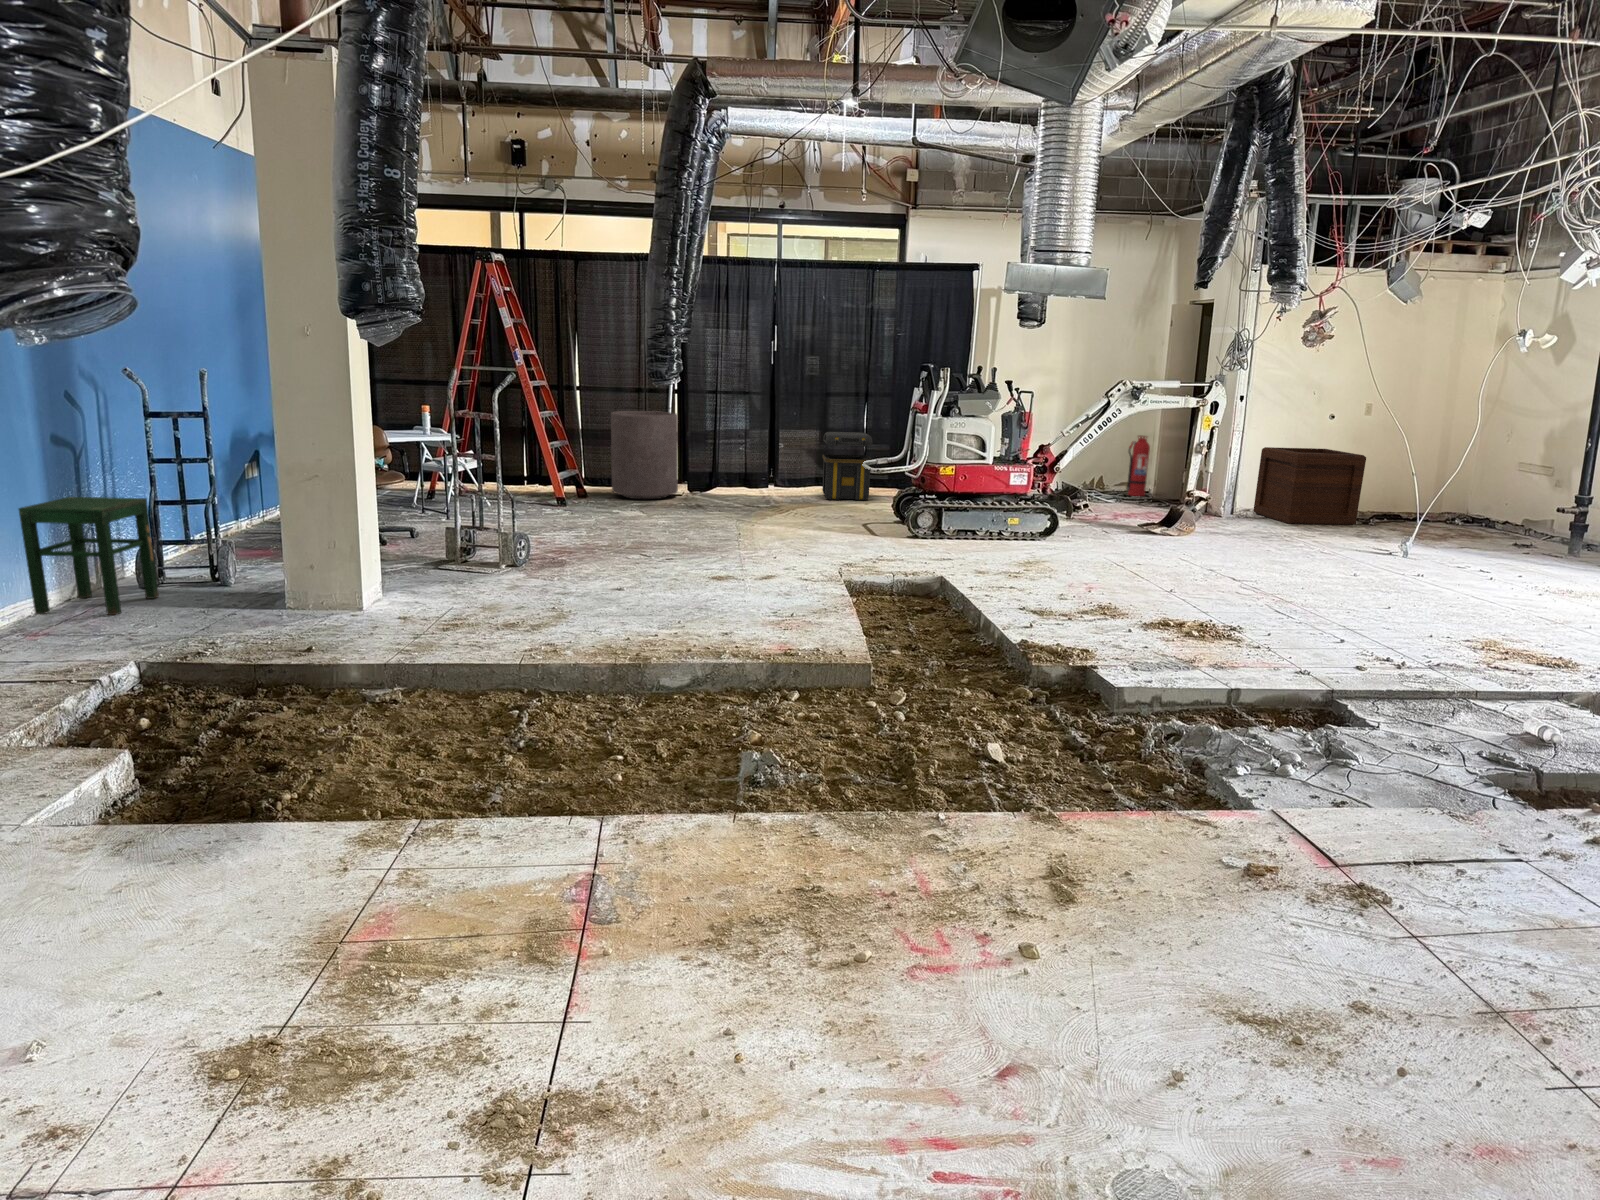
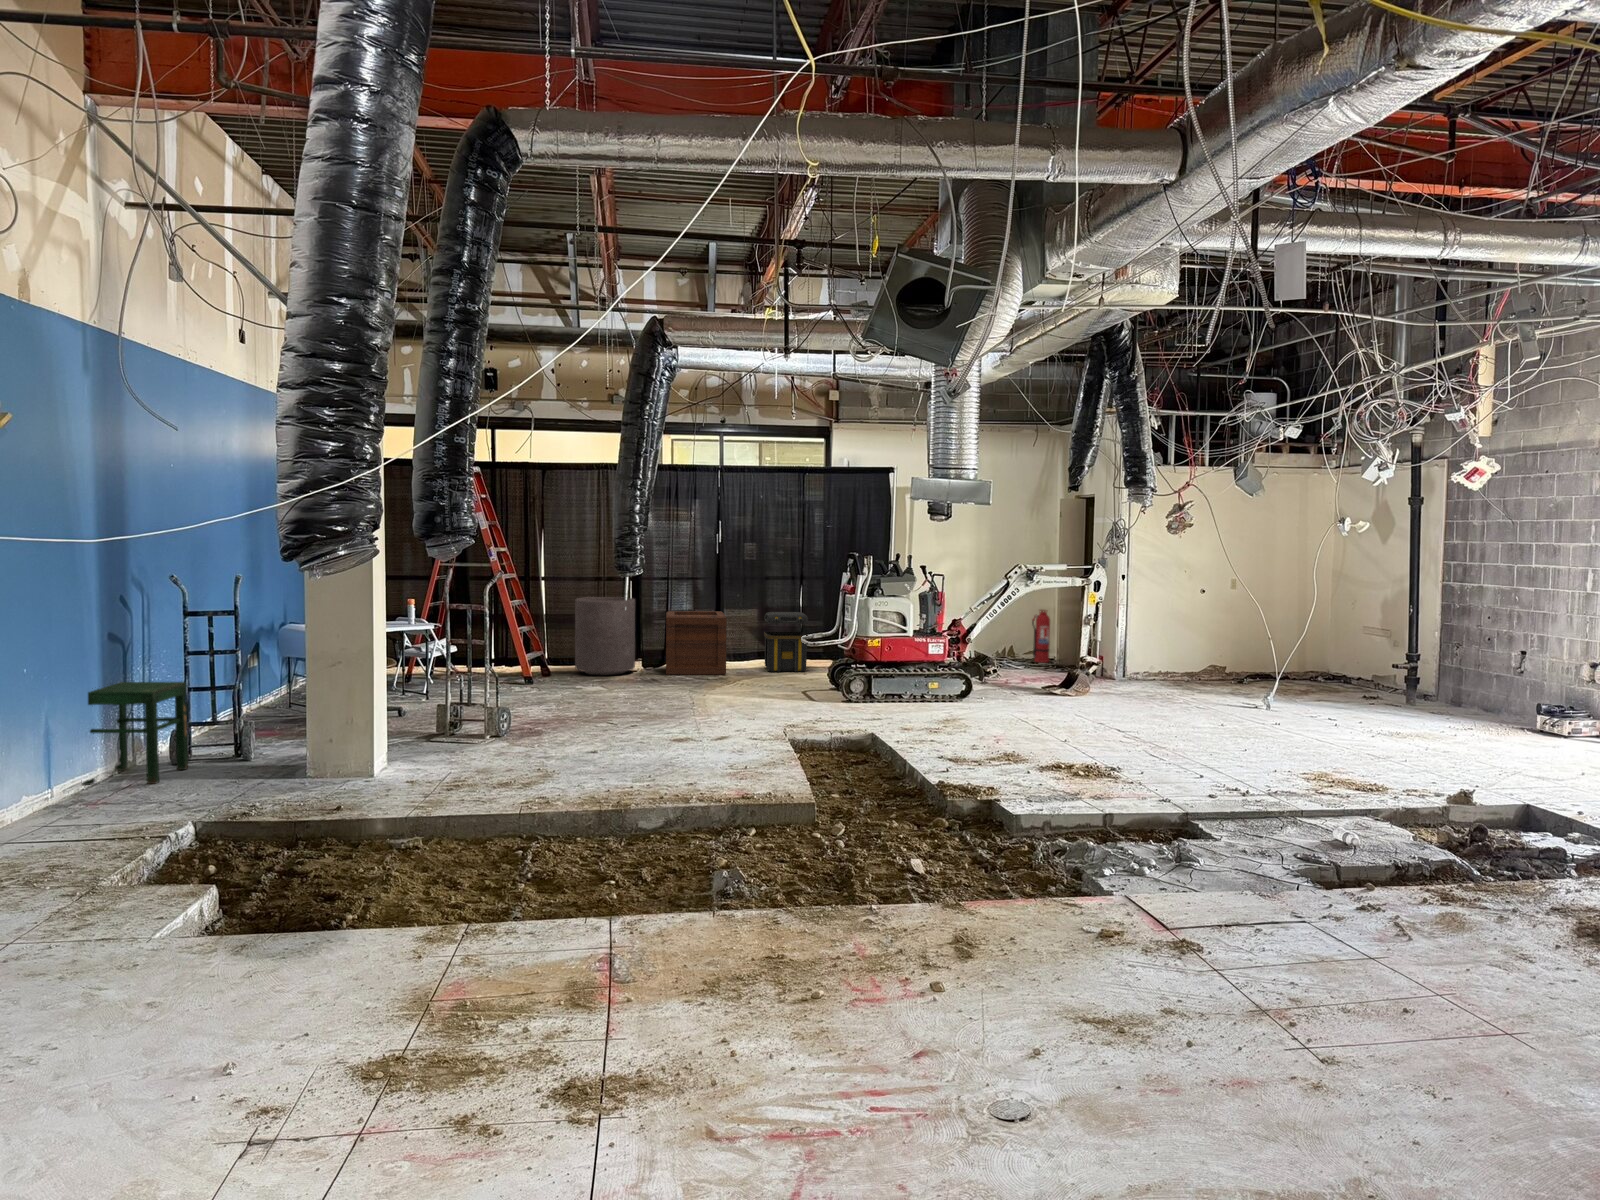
wooden crate: present [1253,447,1366,525] -> present [666,611,727,675]

